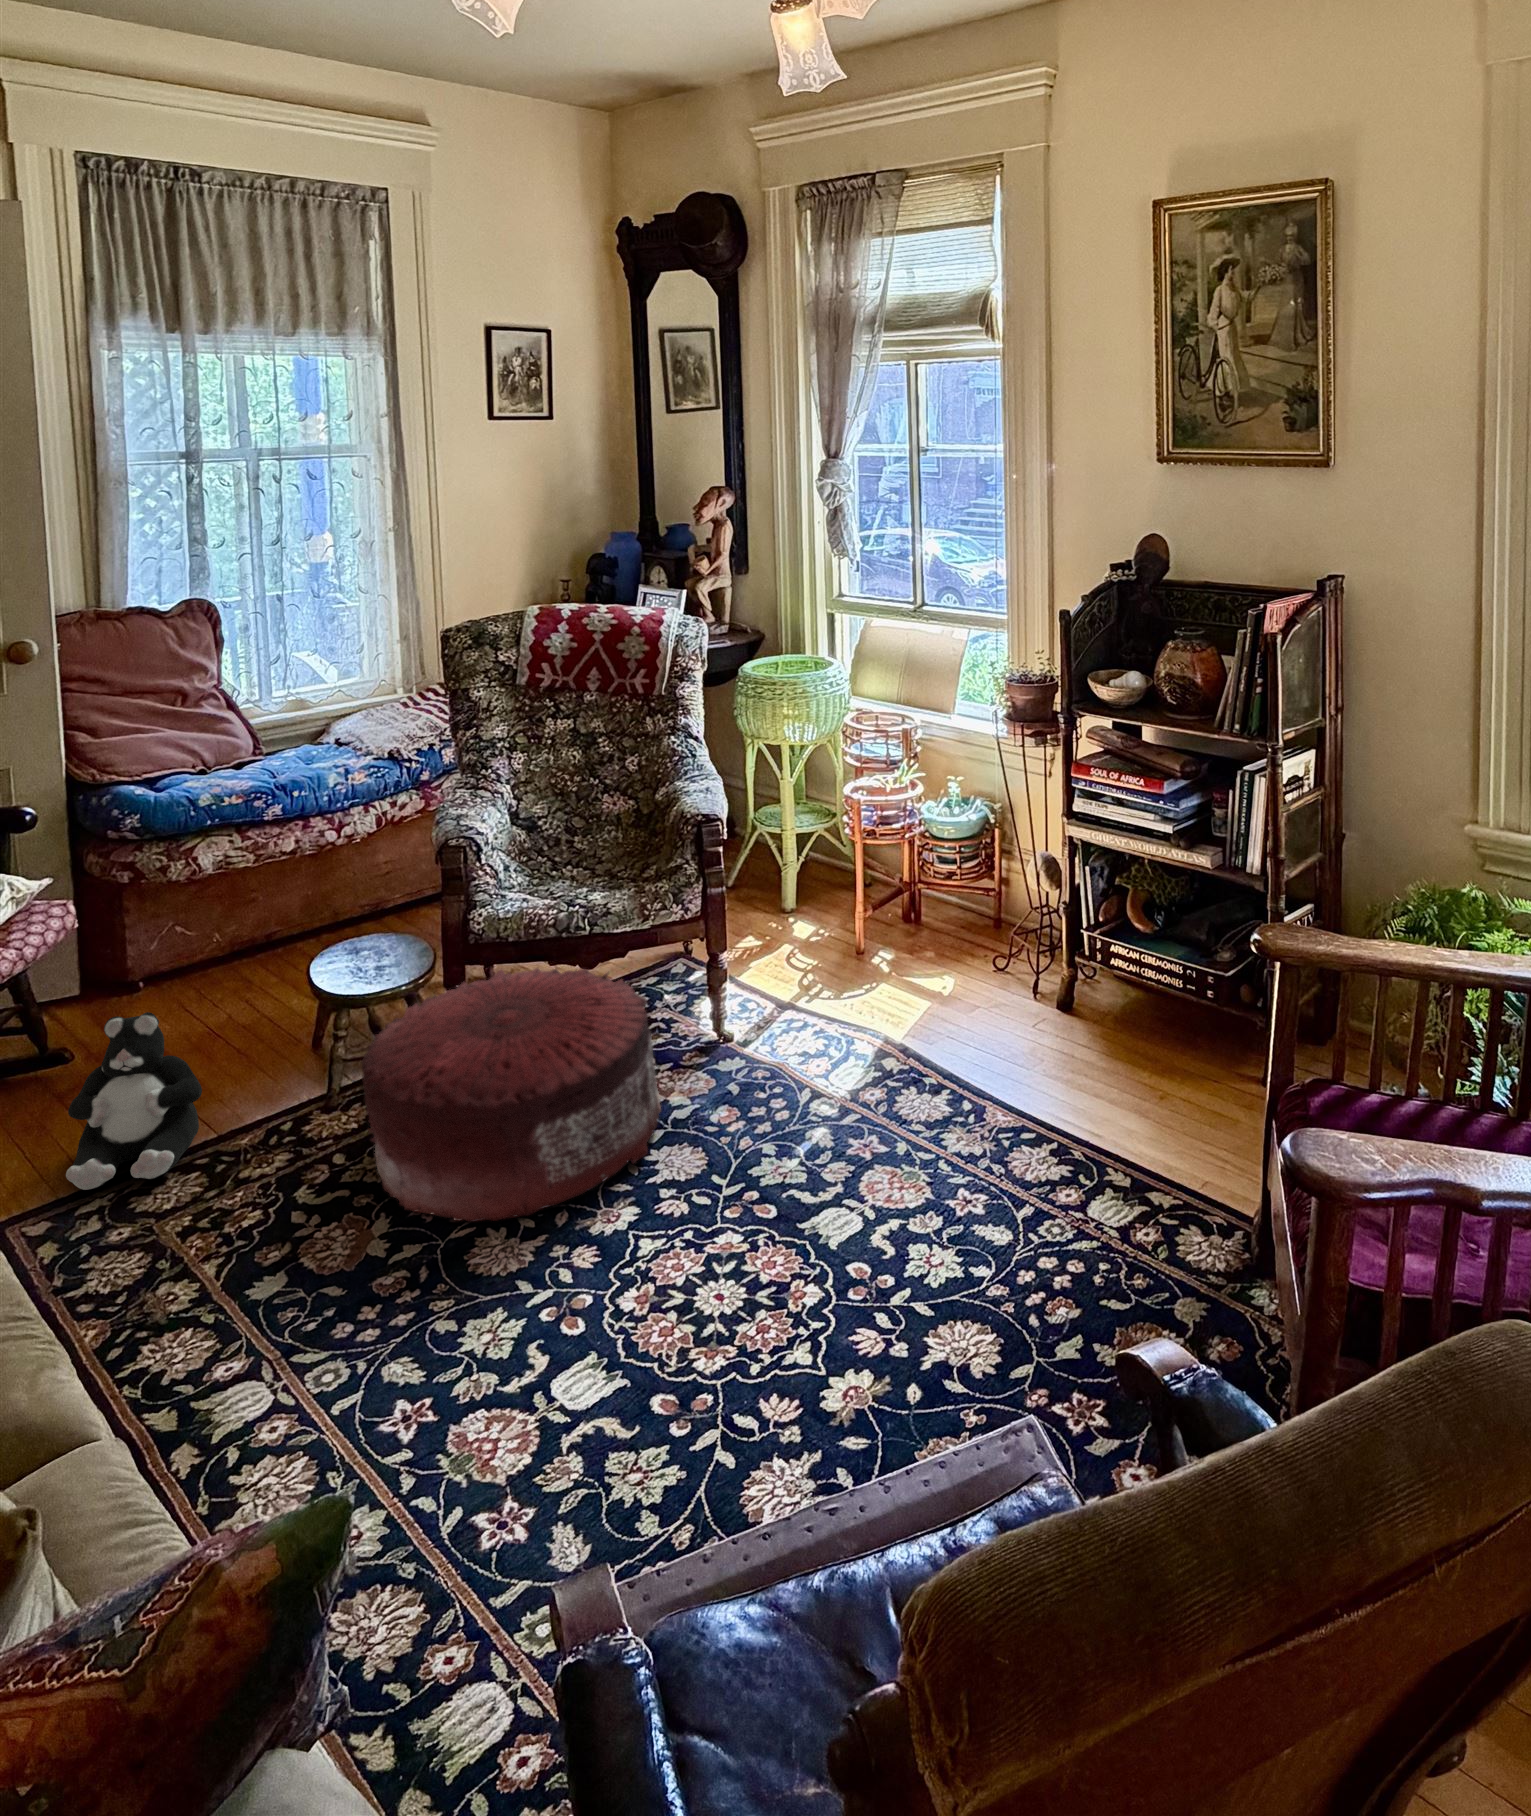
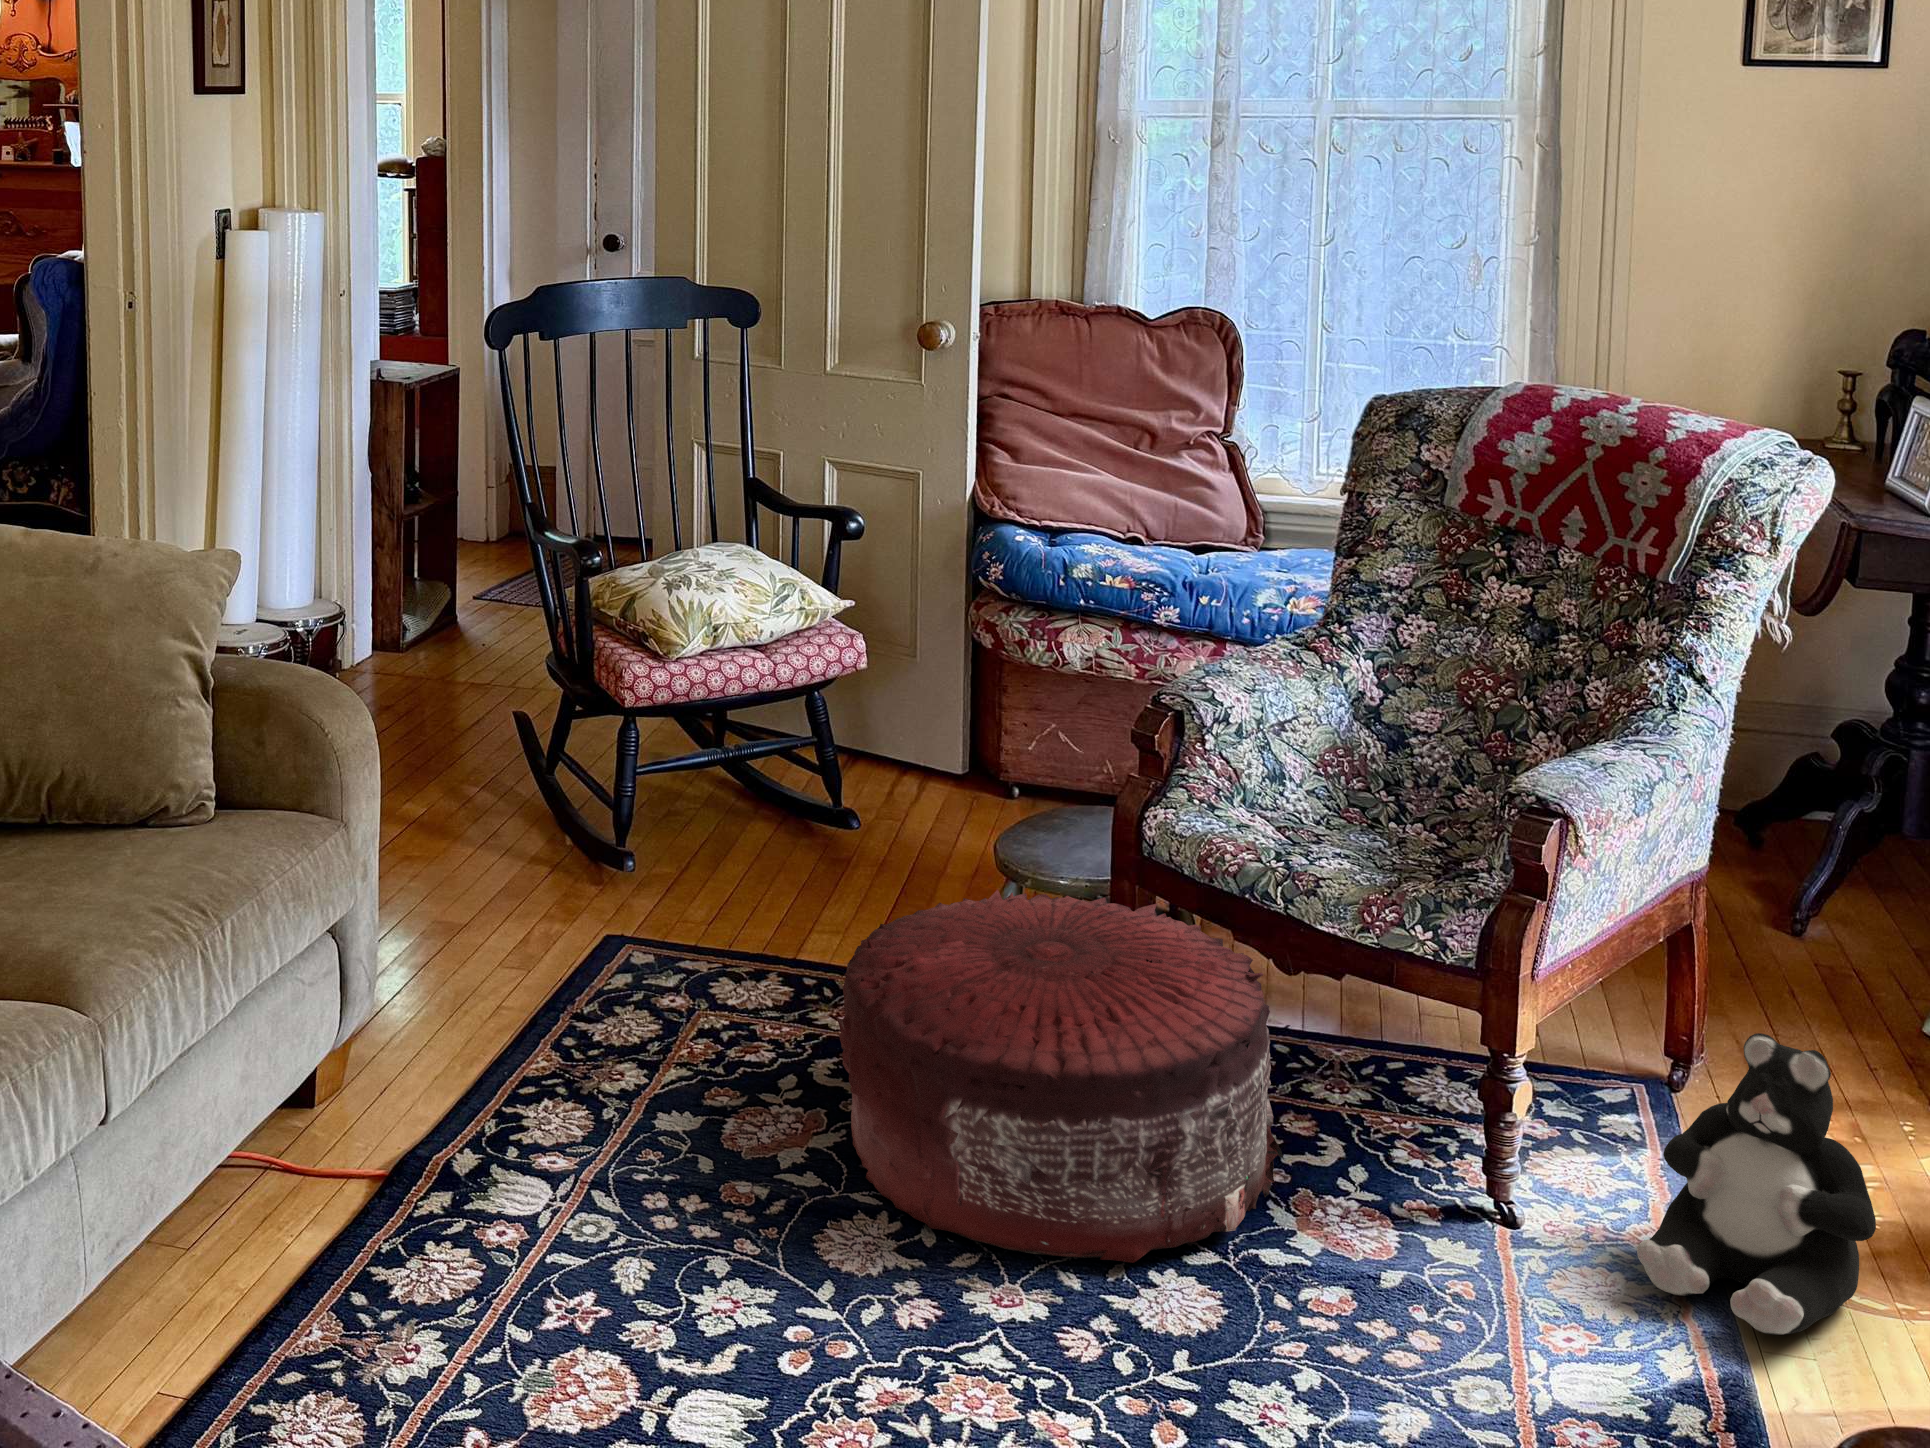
plush toy: present [66,1012,202,1190] -> present [1637,1033,1876,1335]

